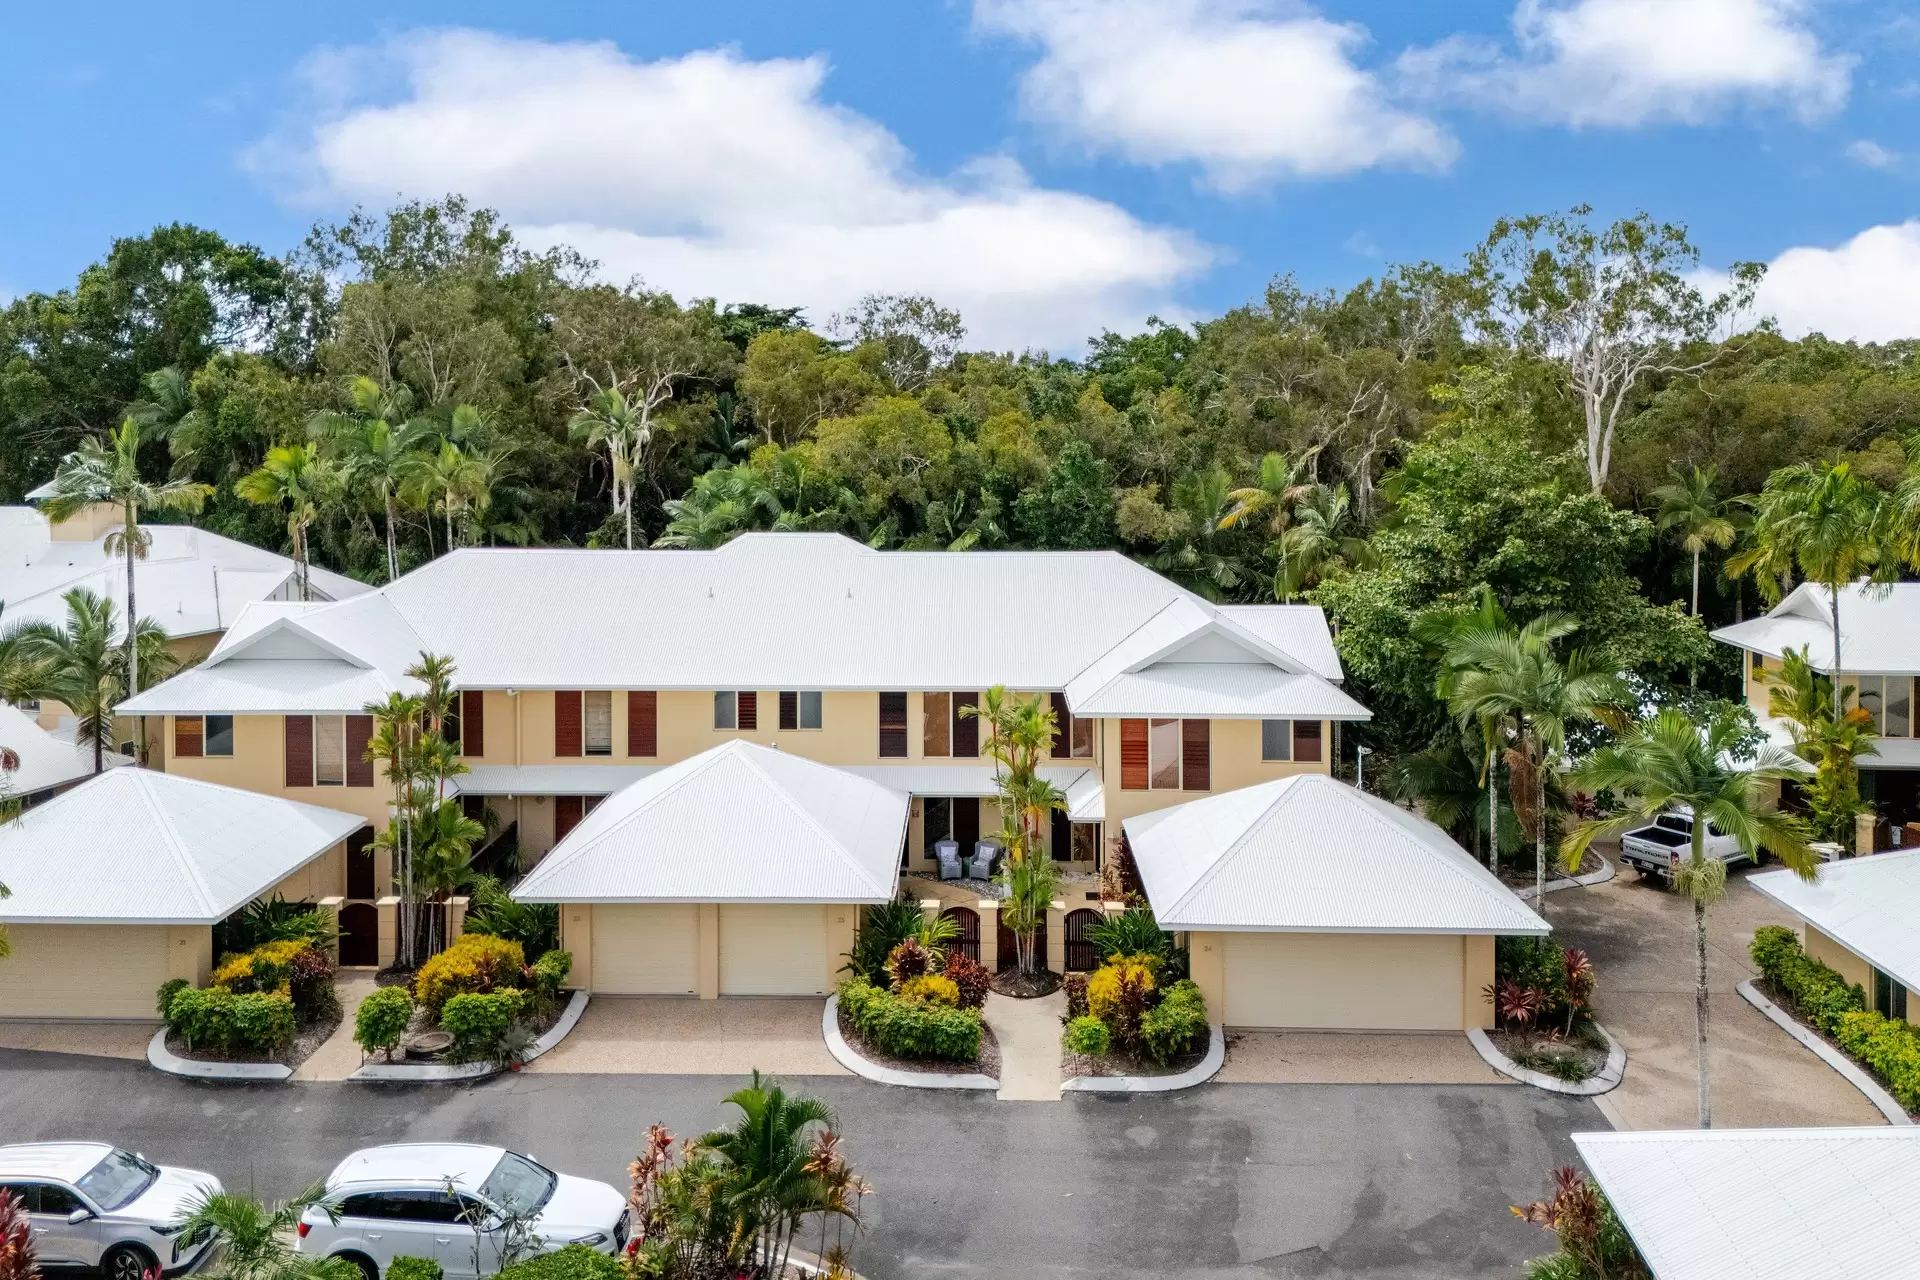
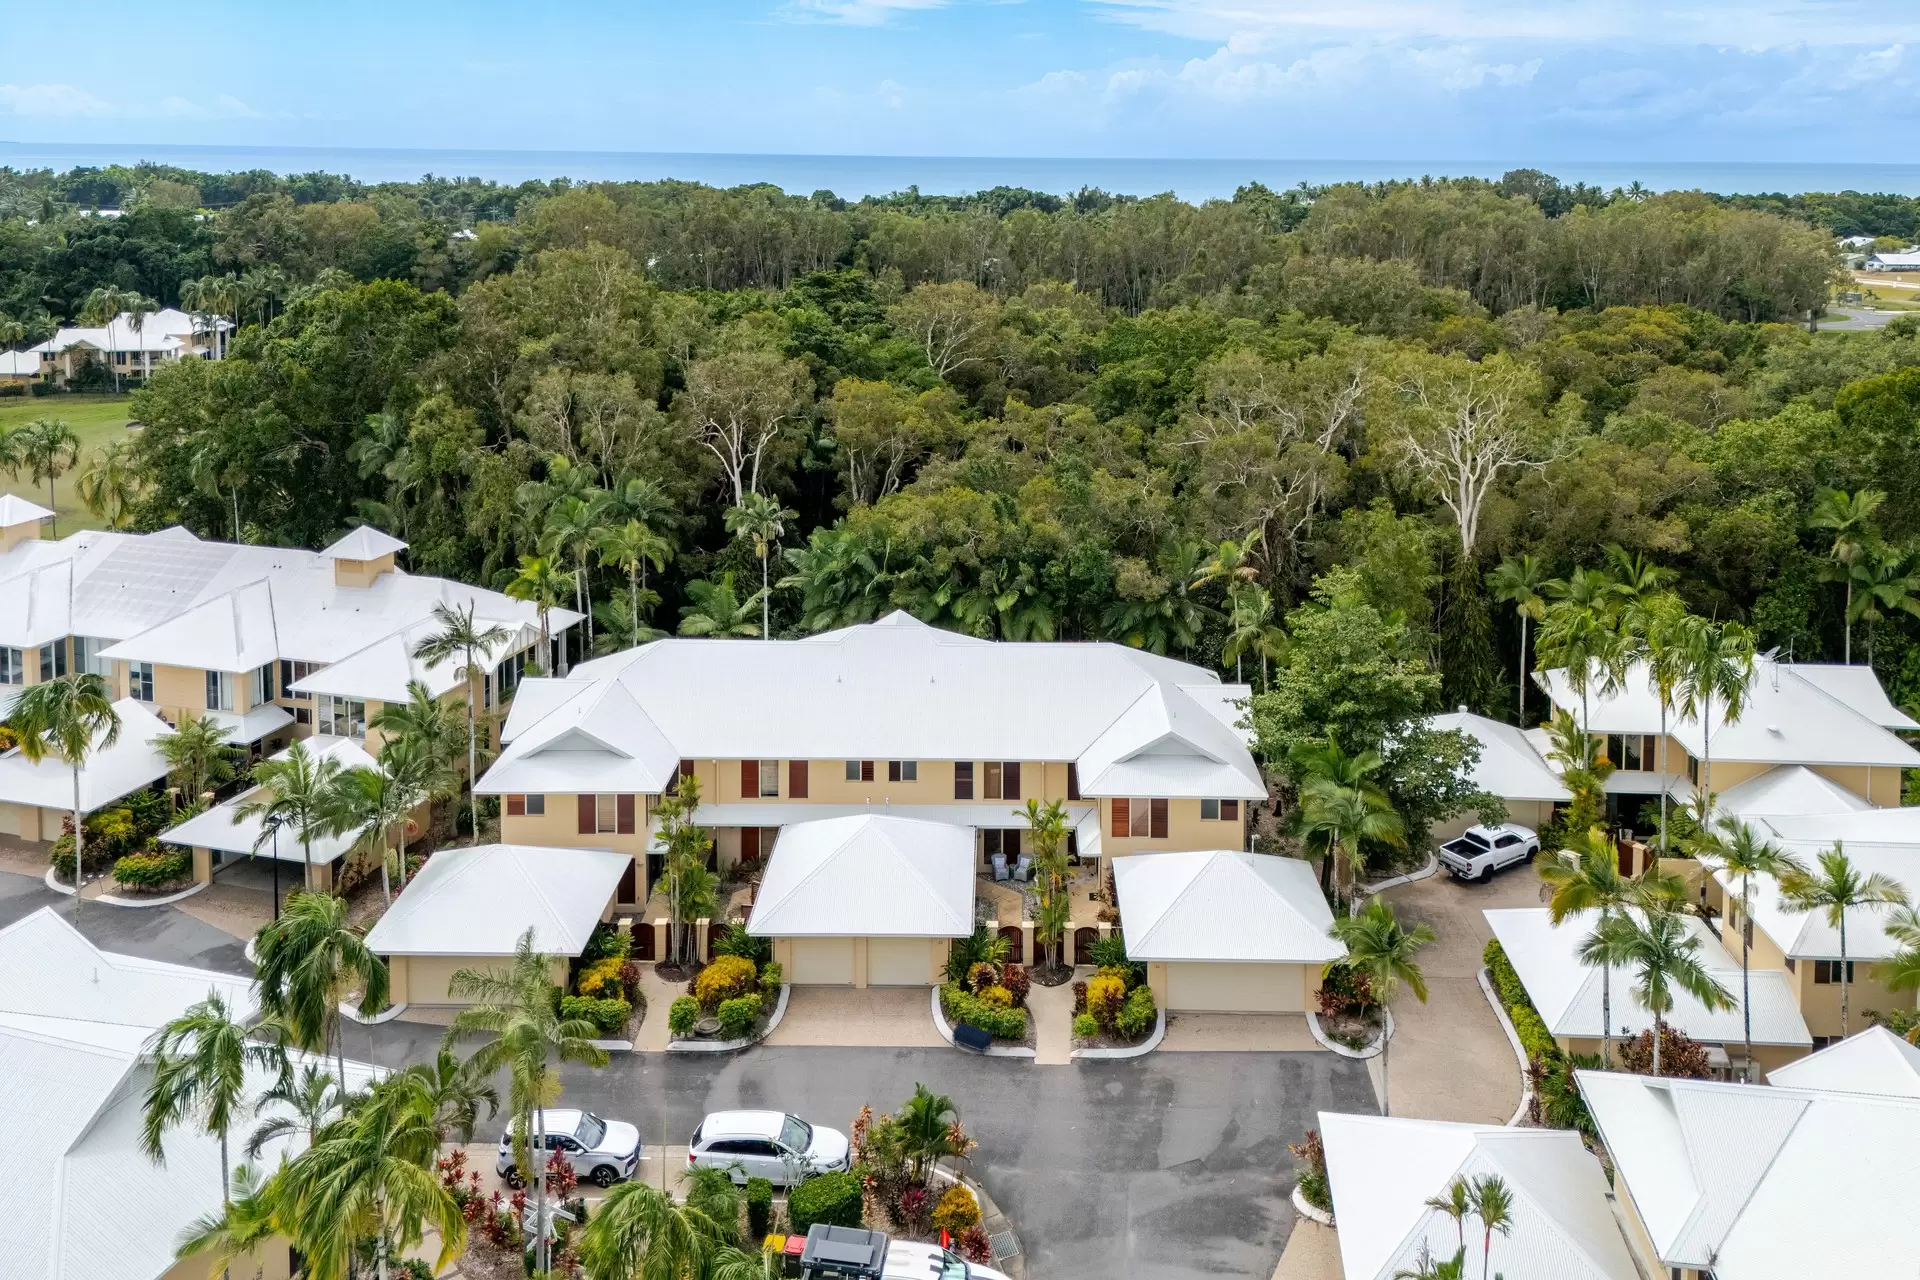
bench: none [852,1035,921,1086] -> present [953,1023,992,1054]

